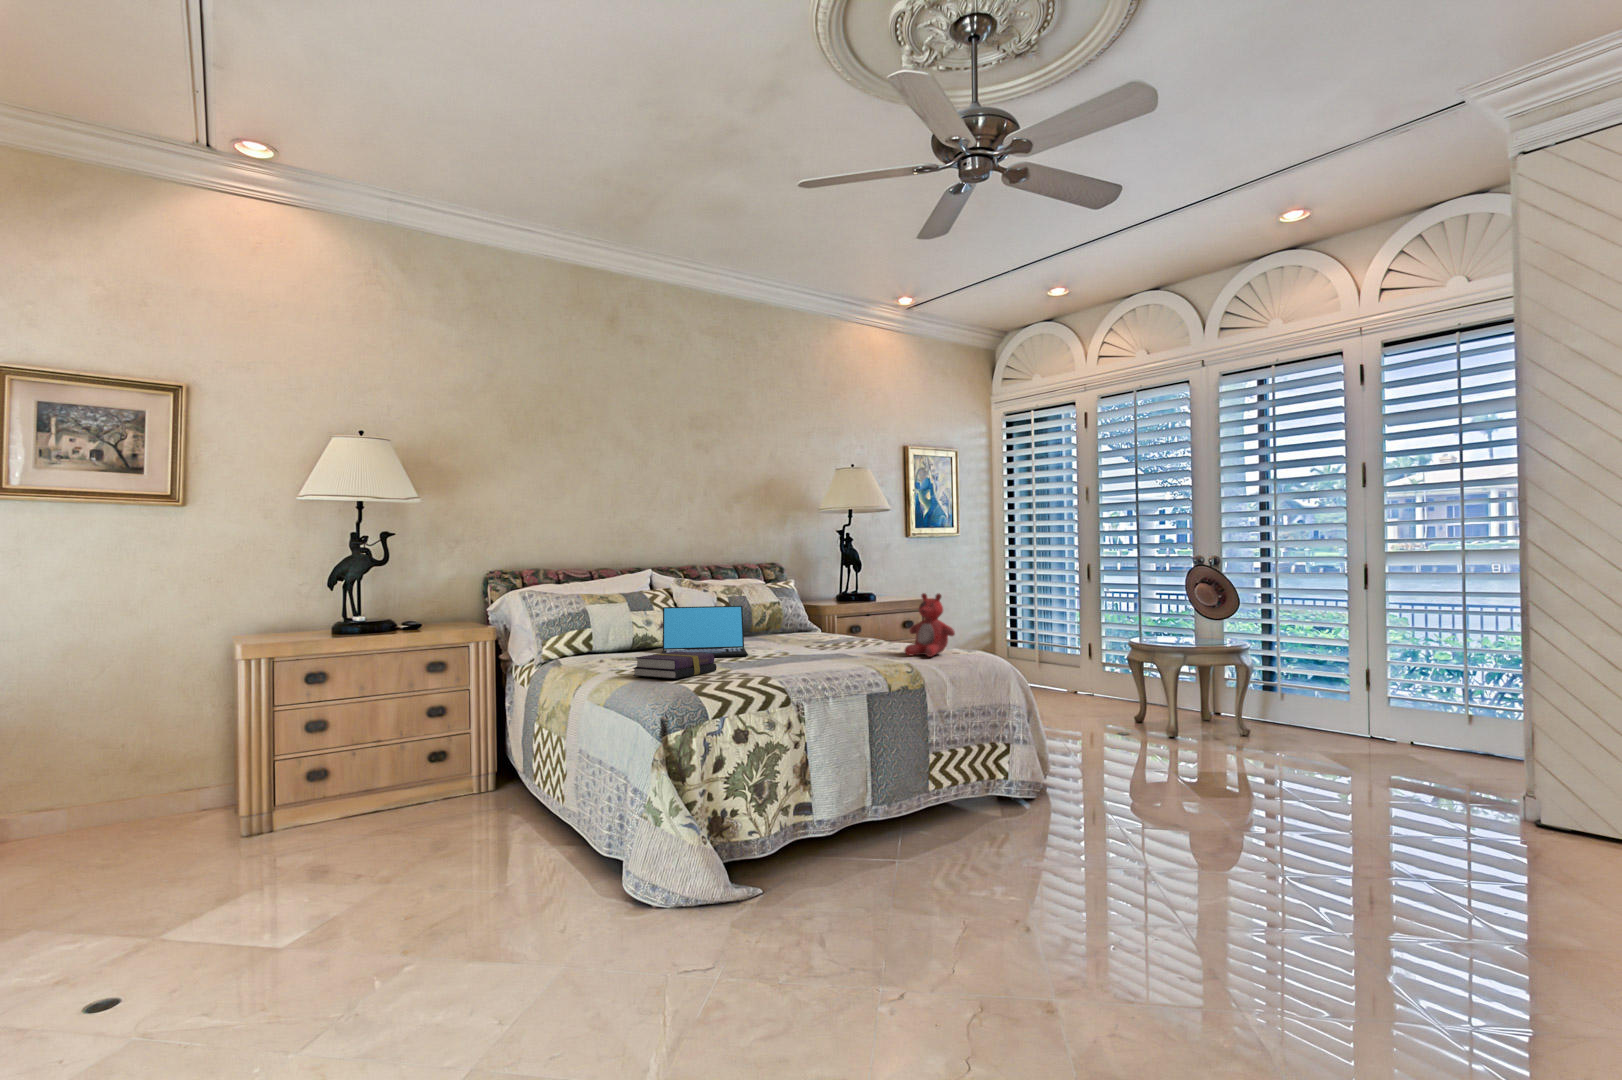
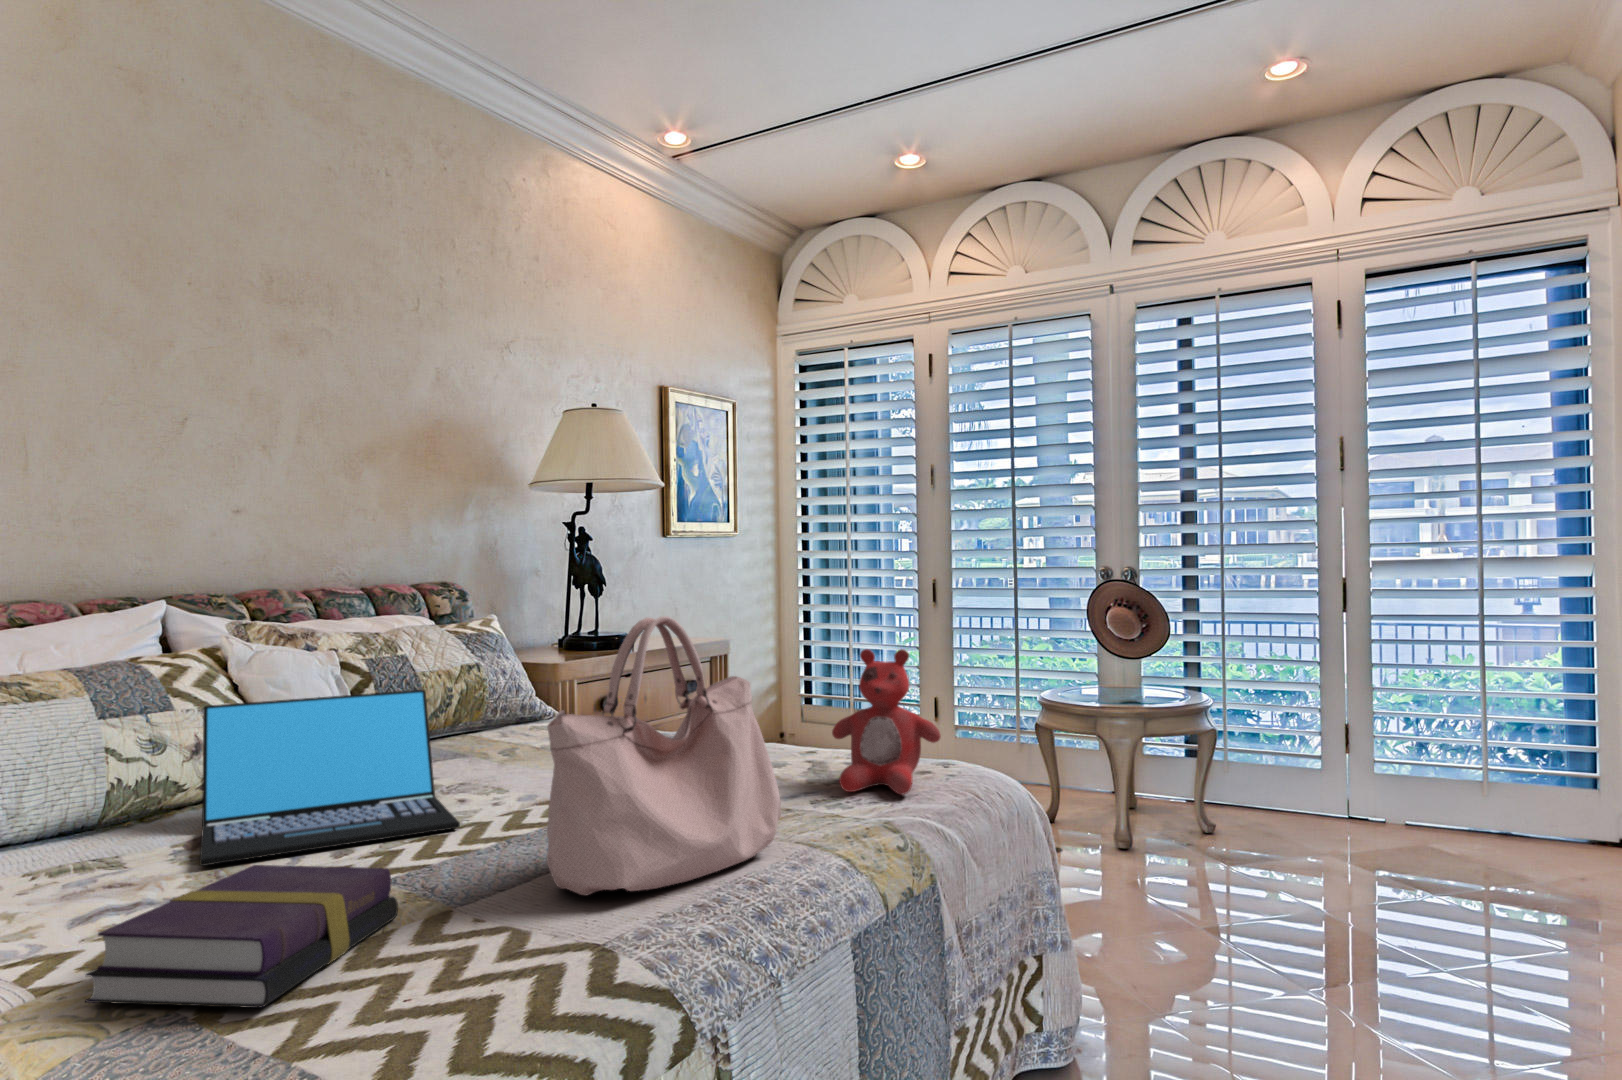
handbag: none [763,574,859,670] -> present [547,616,781,895]

